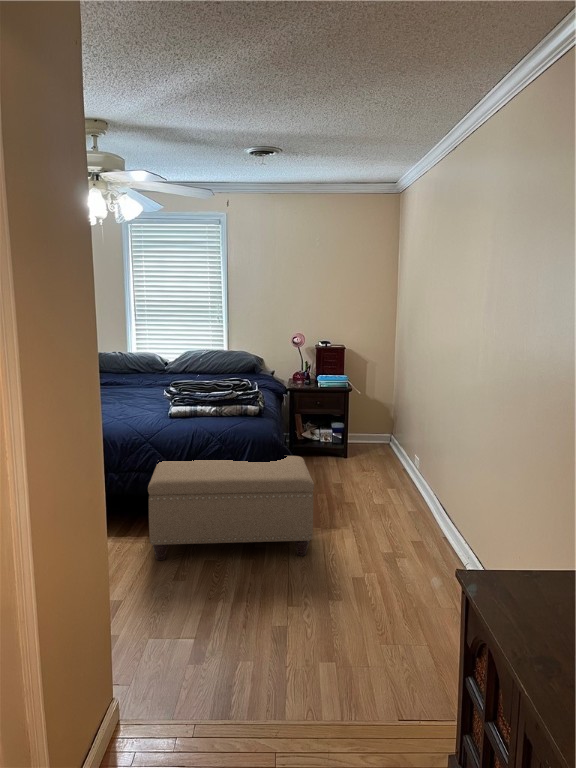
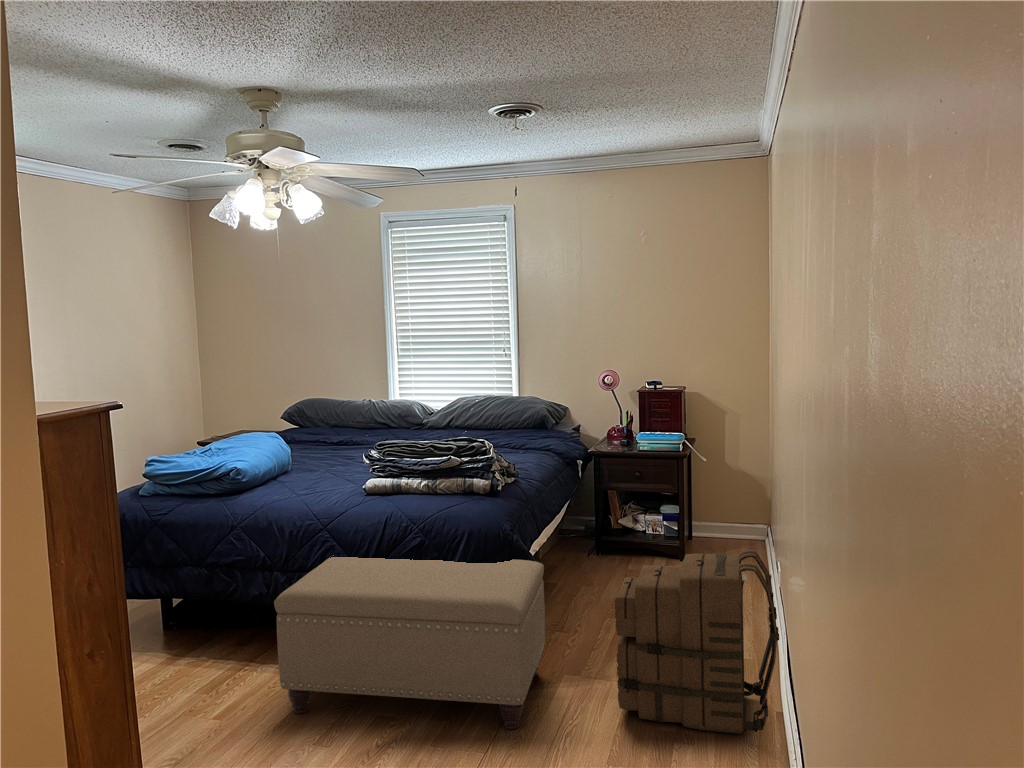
backpack: none [356,443,454,546] -> present [615,550,779,734]

